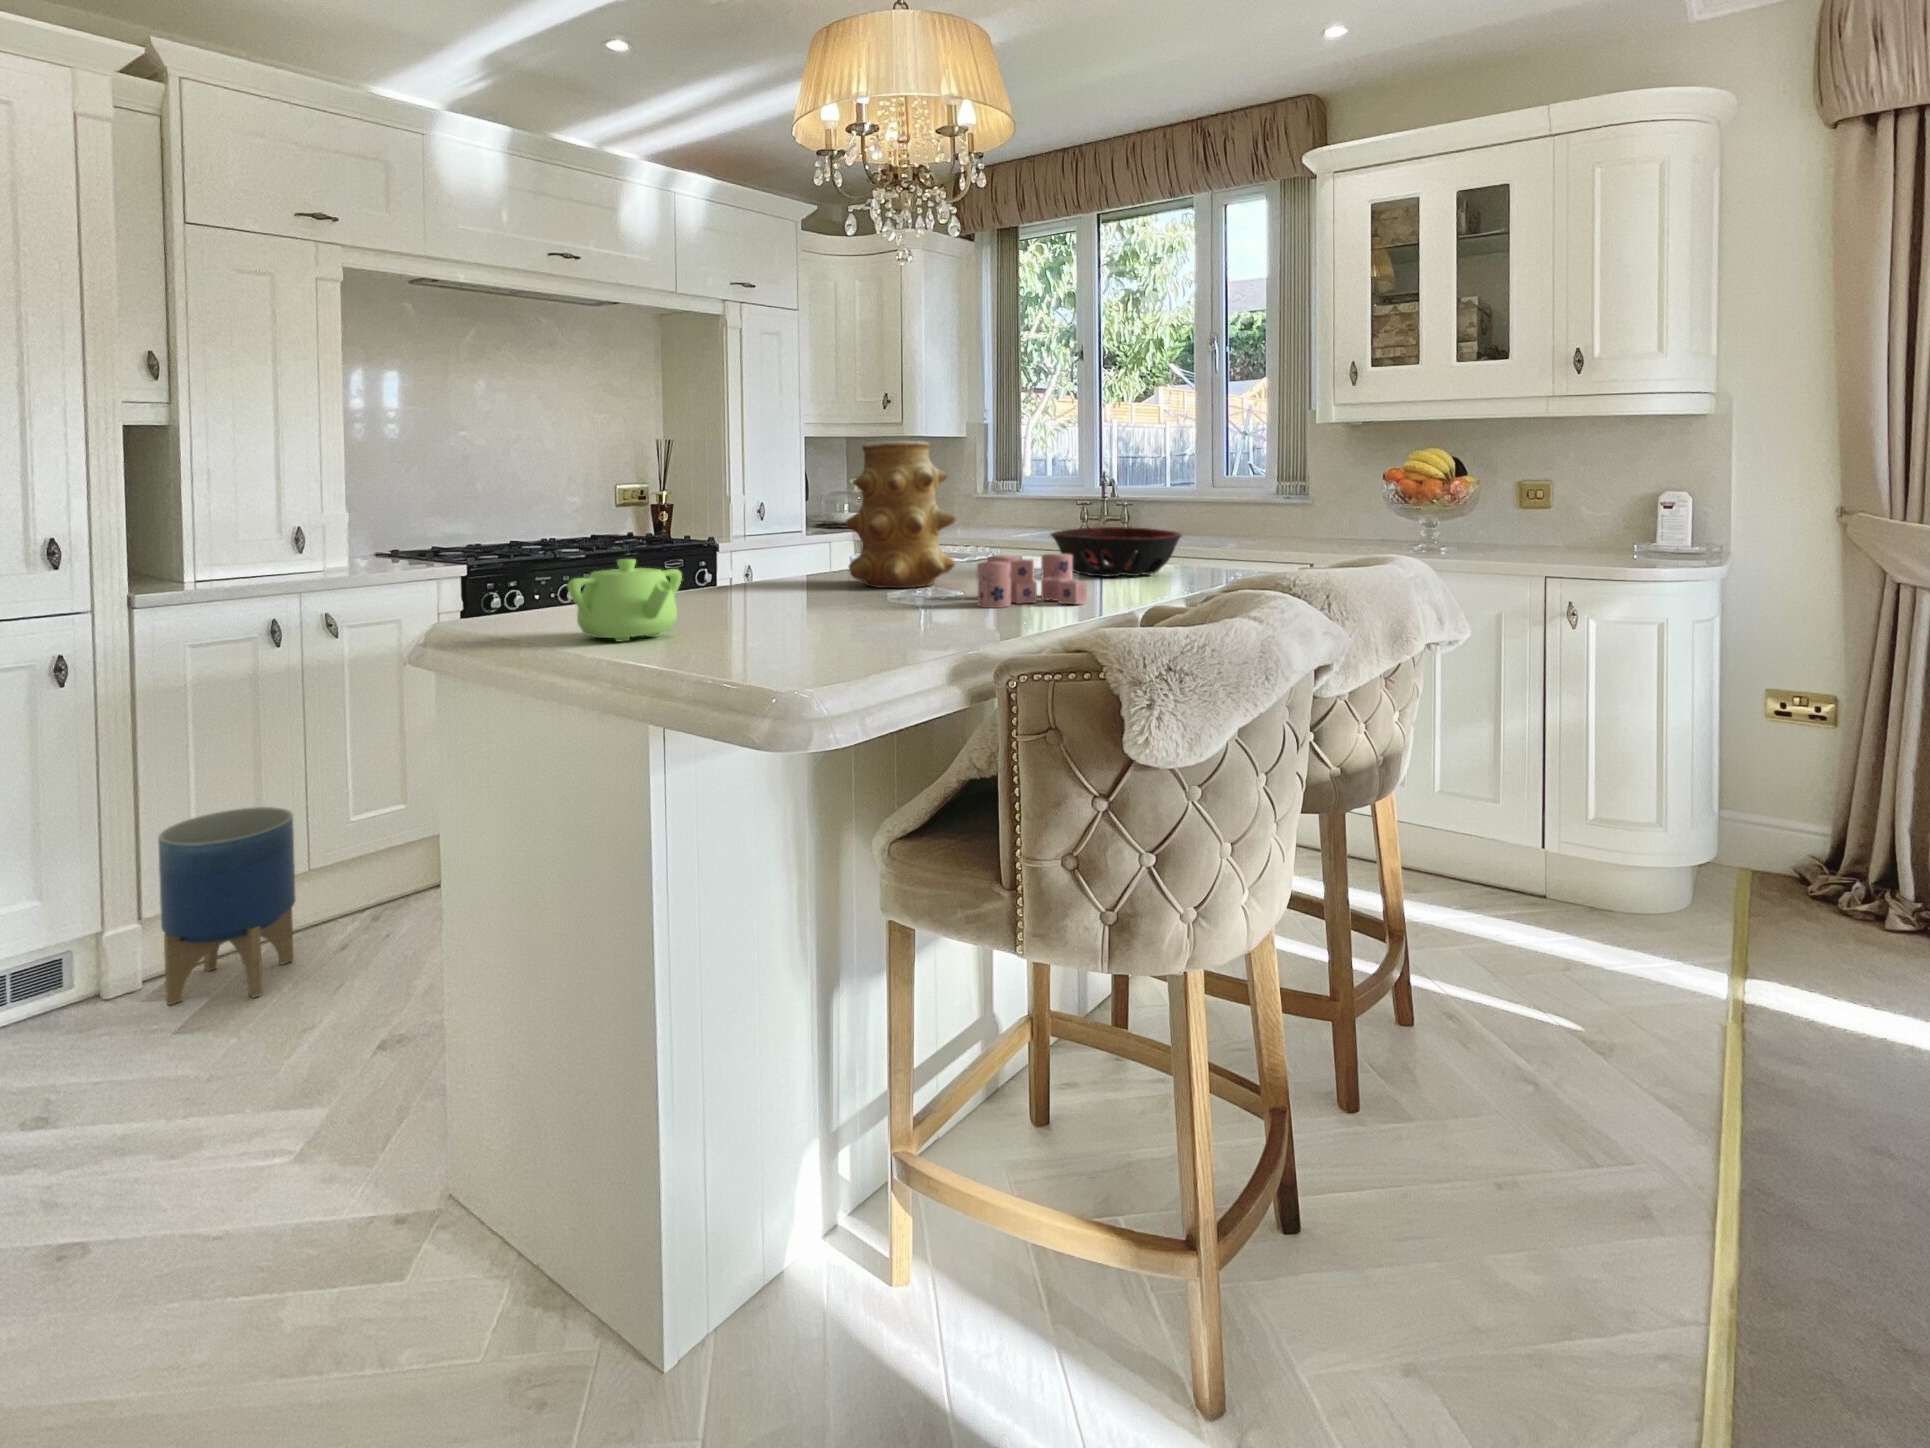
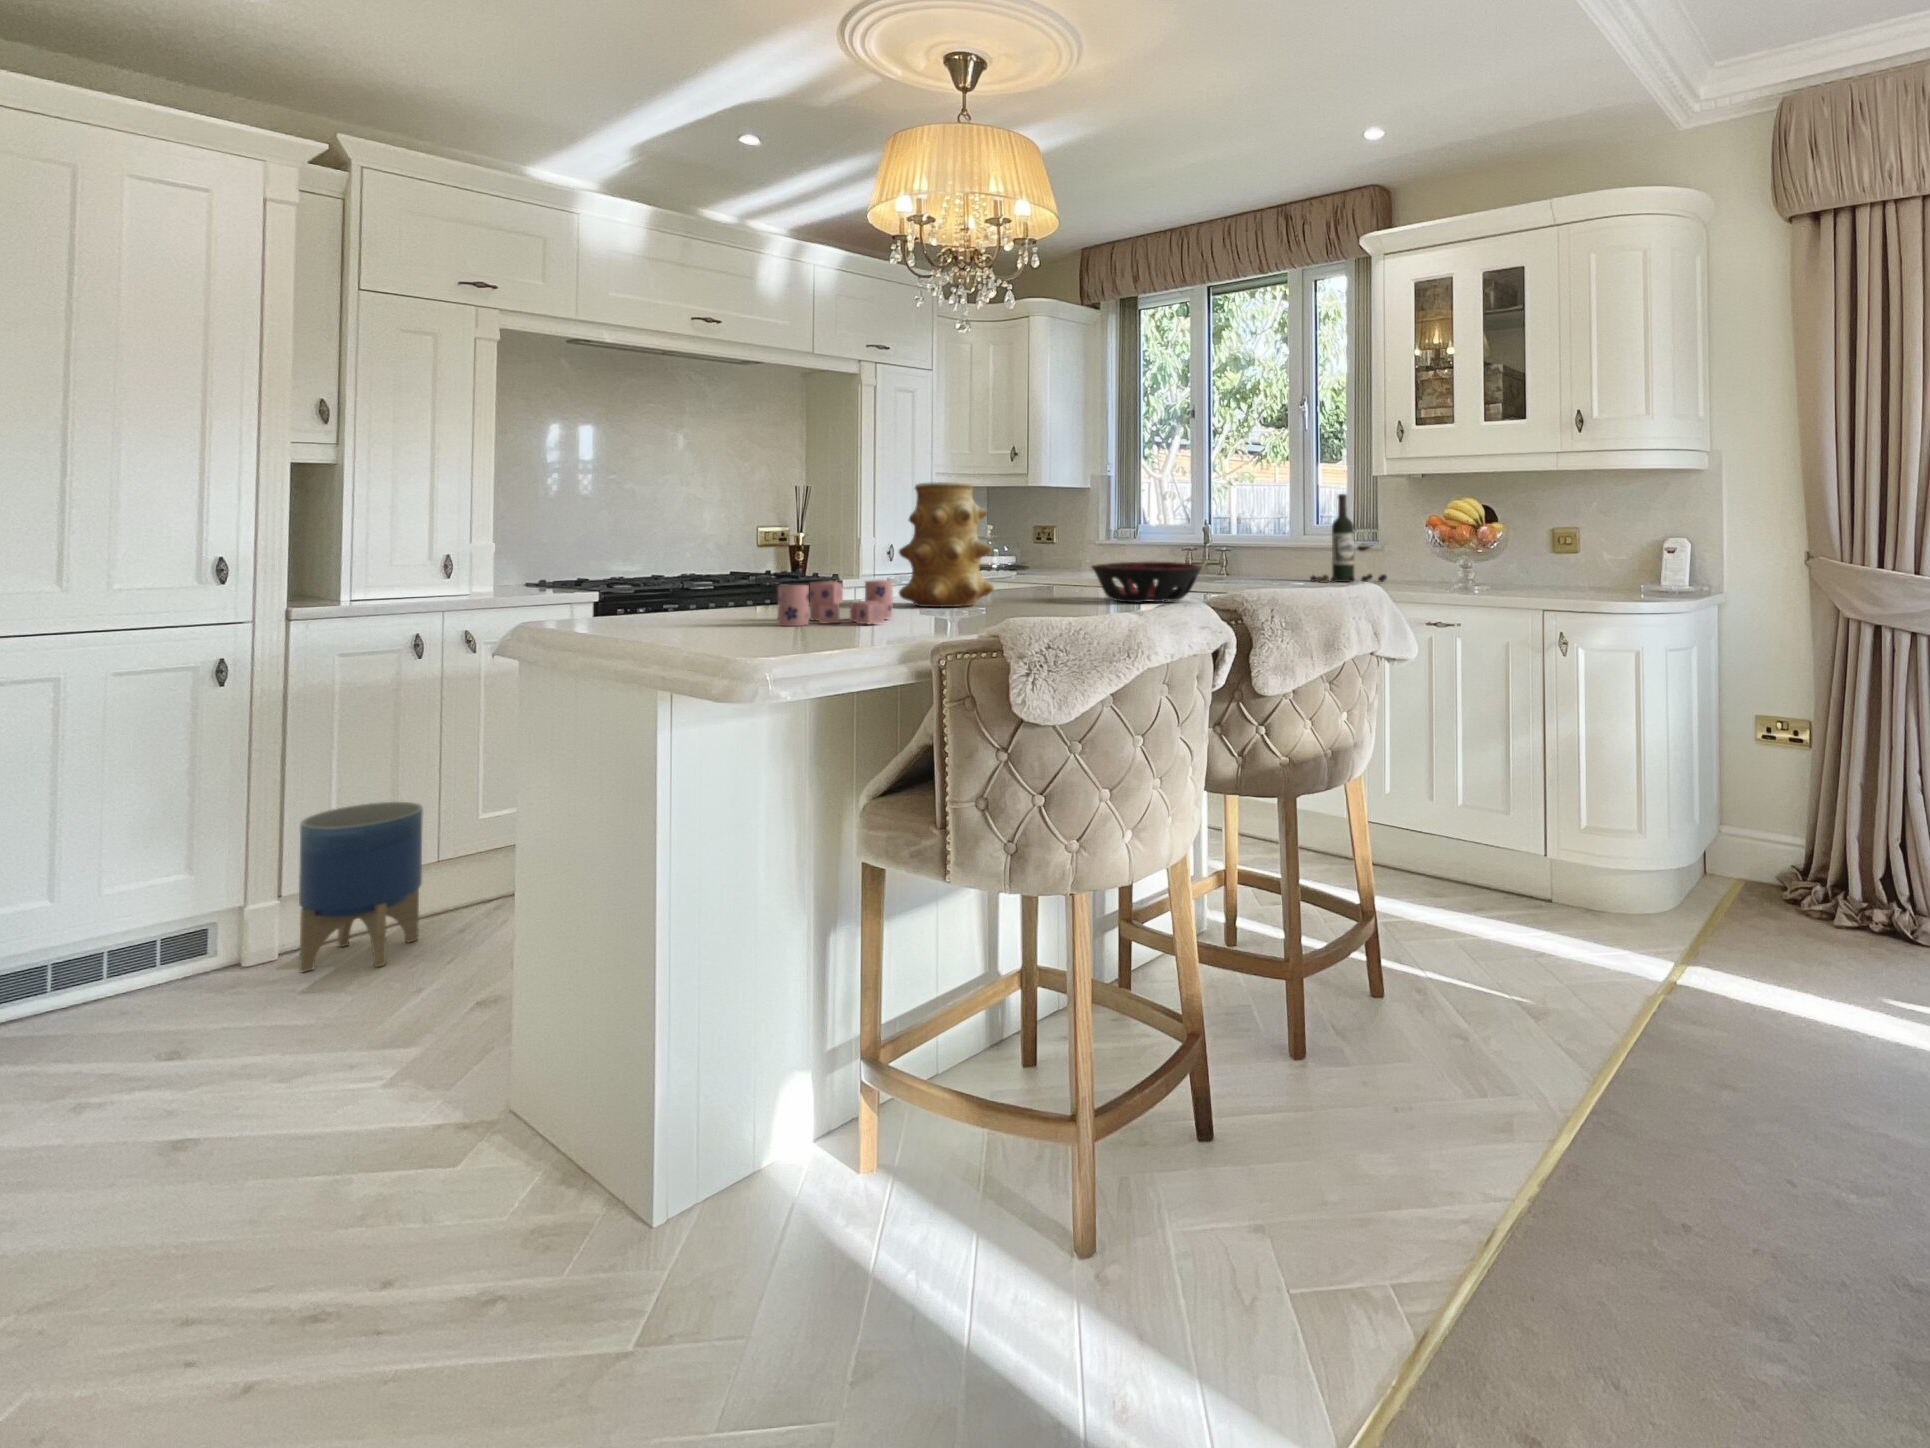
wine bottle: none [1231,443,1336,541] -> present [1310,494,1387,583]
candle: present [977,554,1087,608] -> present [778,580,893,626]
teapot: present [568,559,682,641] -> none [612,568,714,633]

